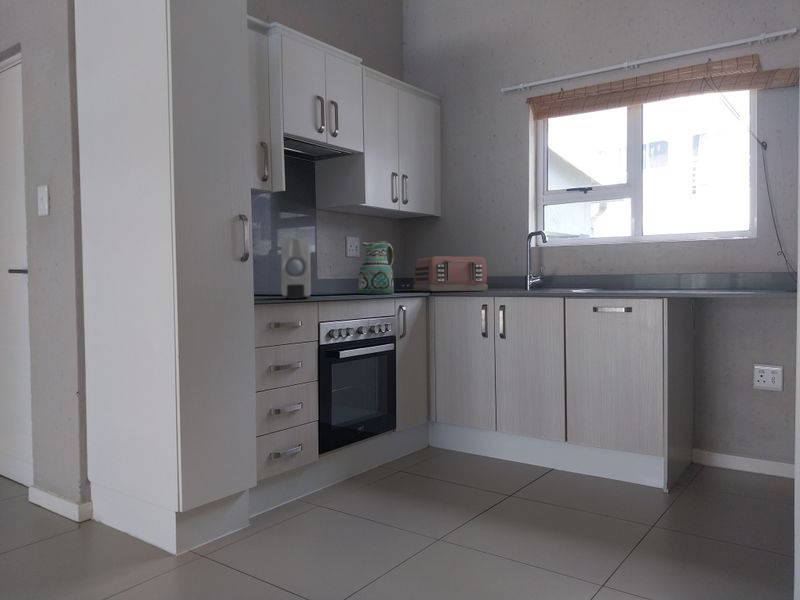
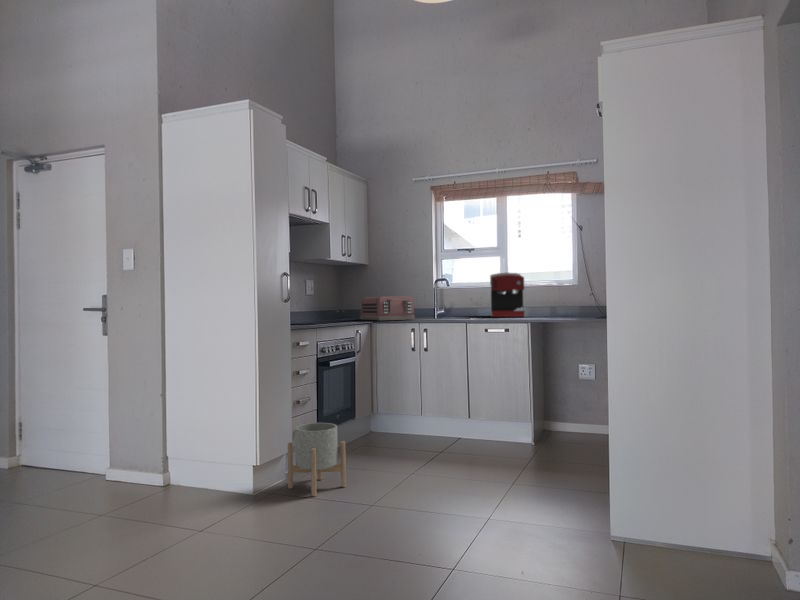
coffee maker: none [611,221,665,288] -> present [490,273,525,317]
soap dispenser: present [281,238,310,299] -> none [289,287,313,328]
ceramic pitcher: present [358,241,394,294] -> none [331,287,356,323]
planter: none [233,446,319,570] -> present [288,423,346,496]

